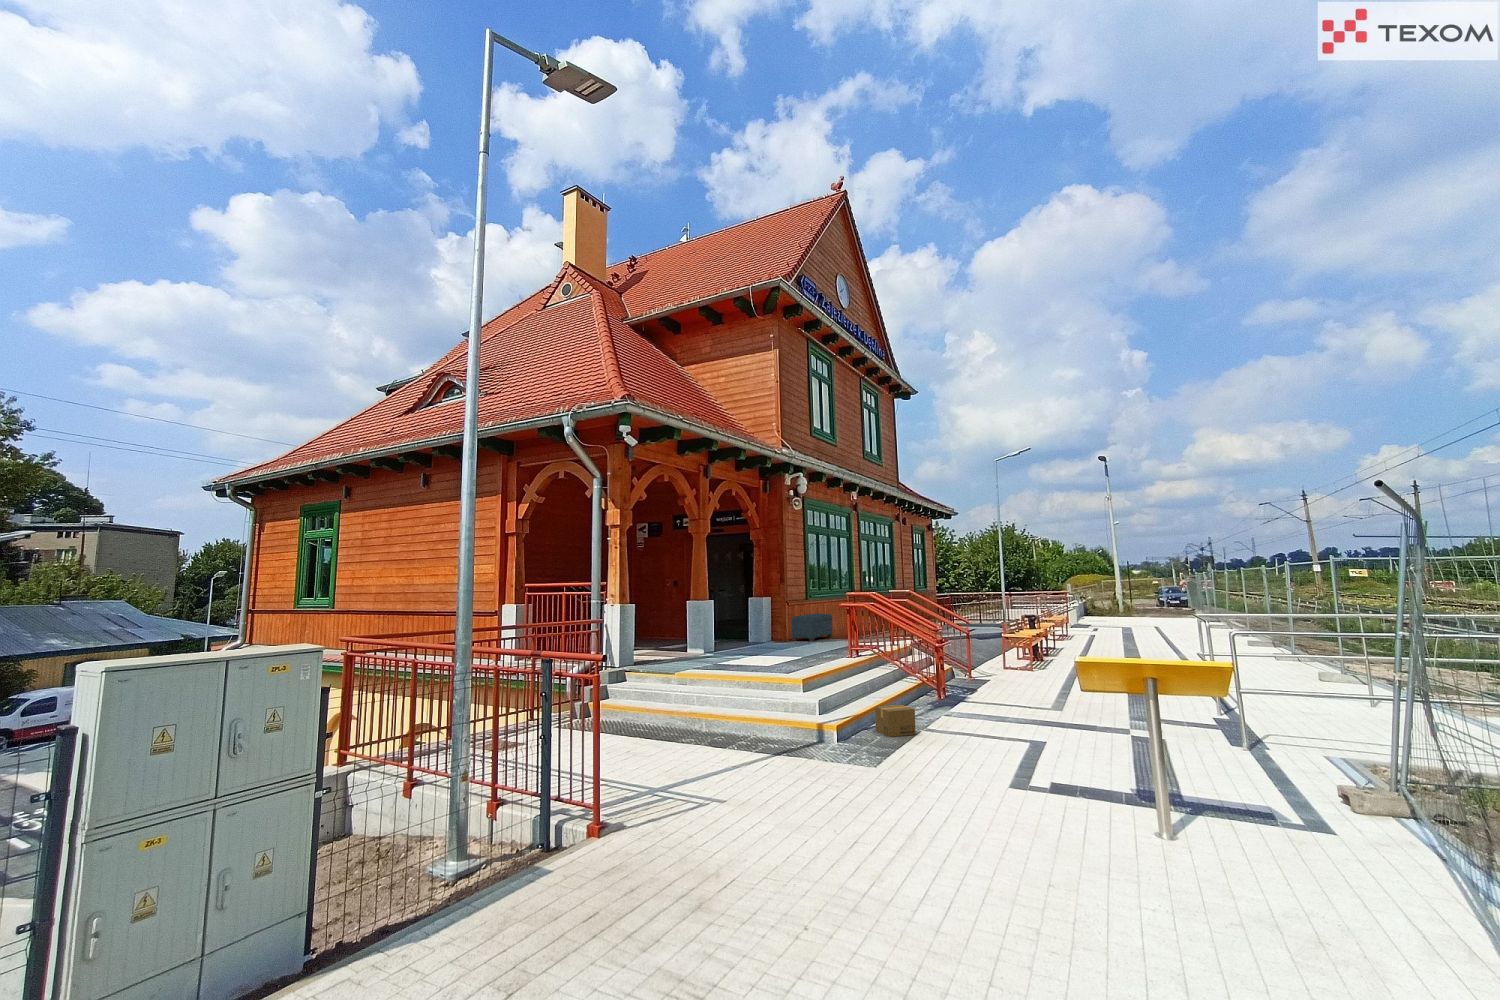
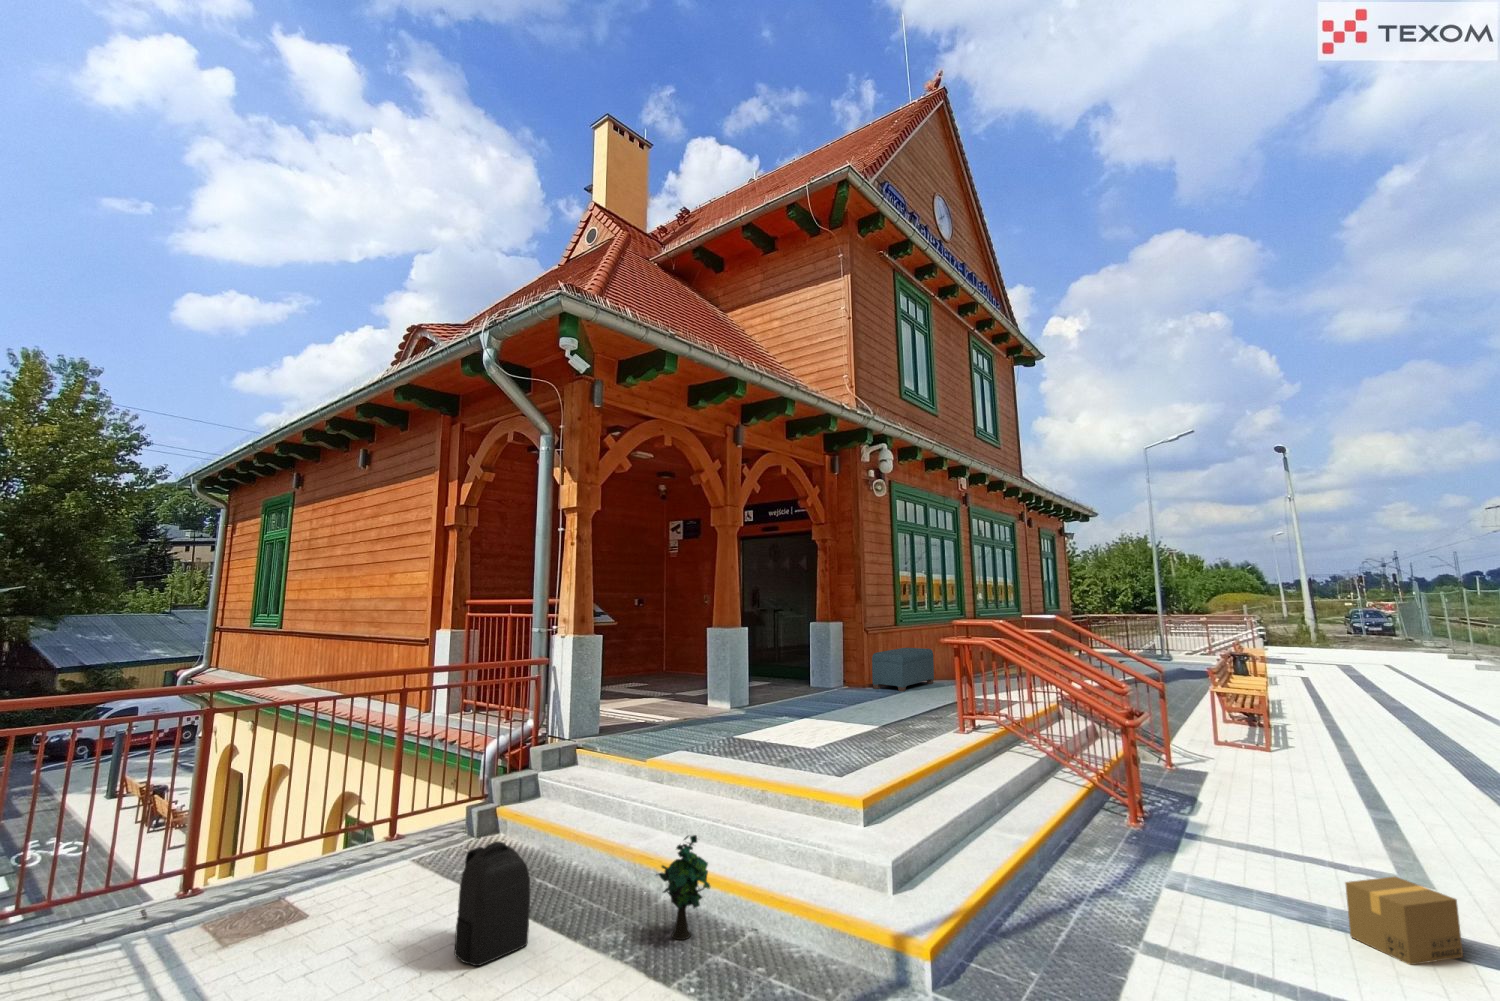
decorative plant: none [704,690,731,737] -> present [656,835,710,940]
backpack: none [612,695,648,746] -> present [454,842,530,966]
cardboard box: present [875,704,915,737] -> present [1345,877,1463,965]

